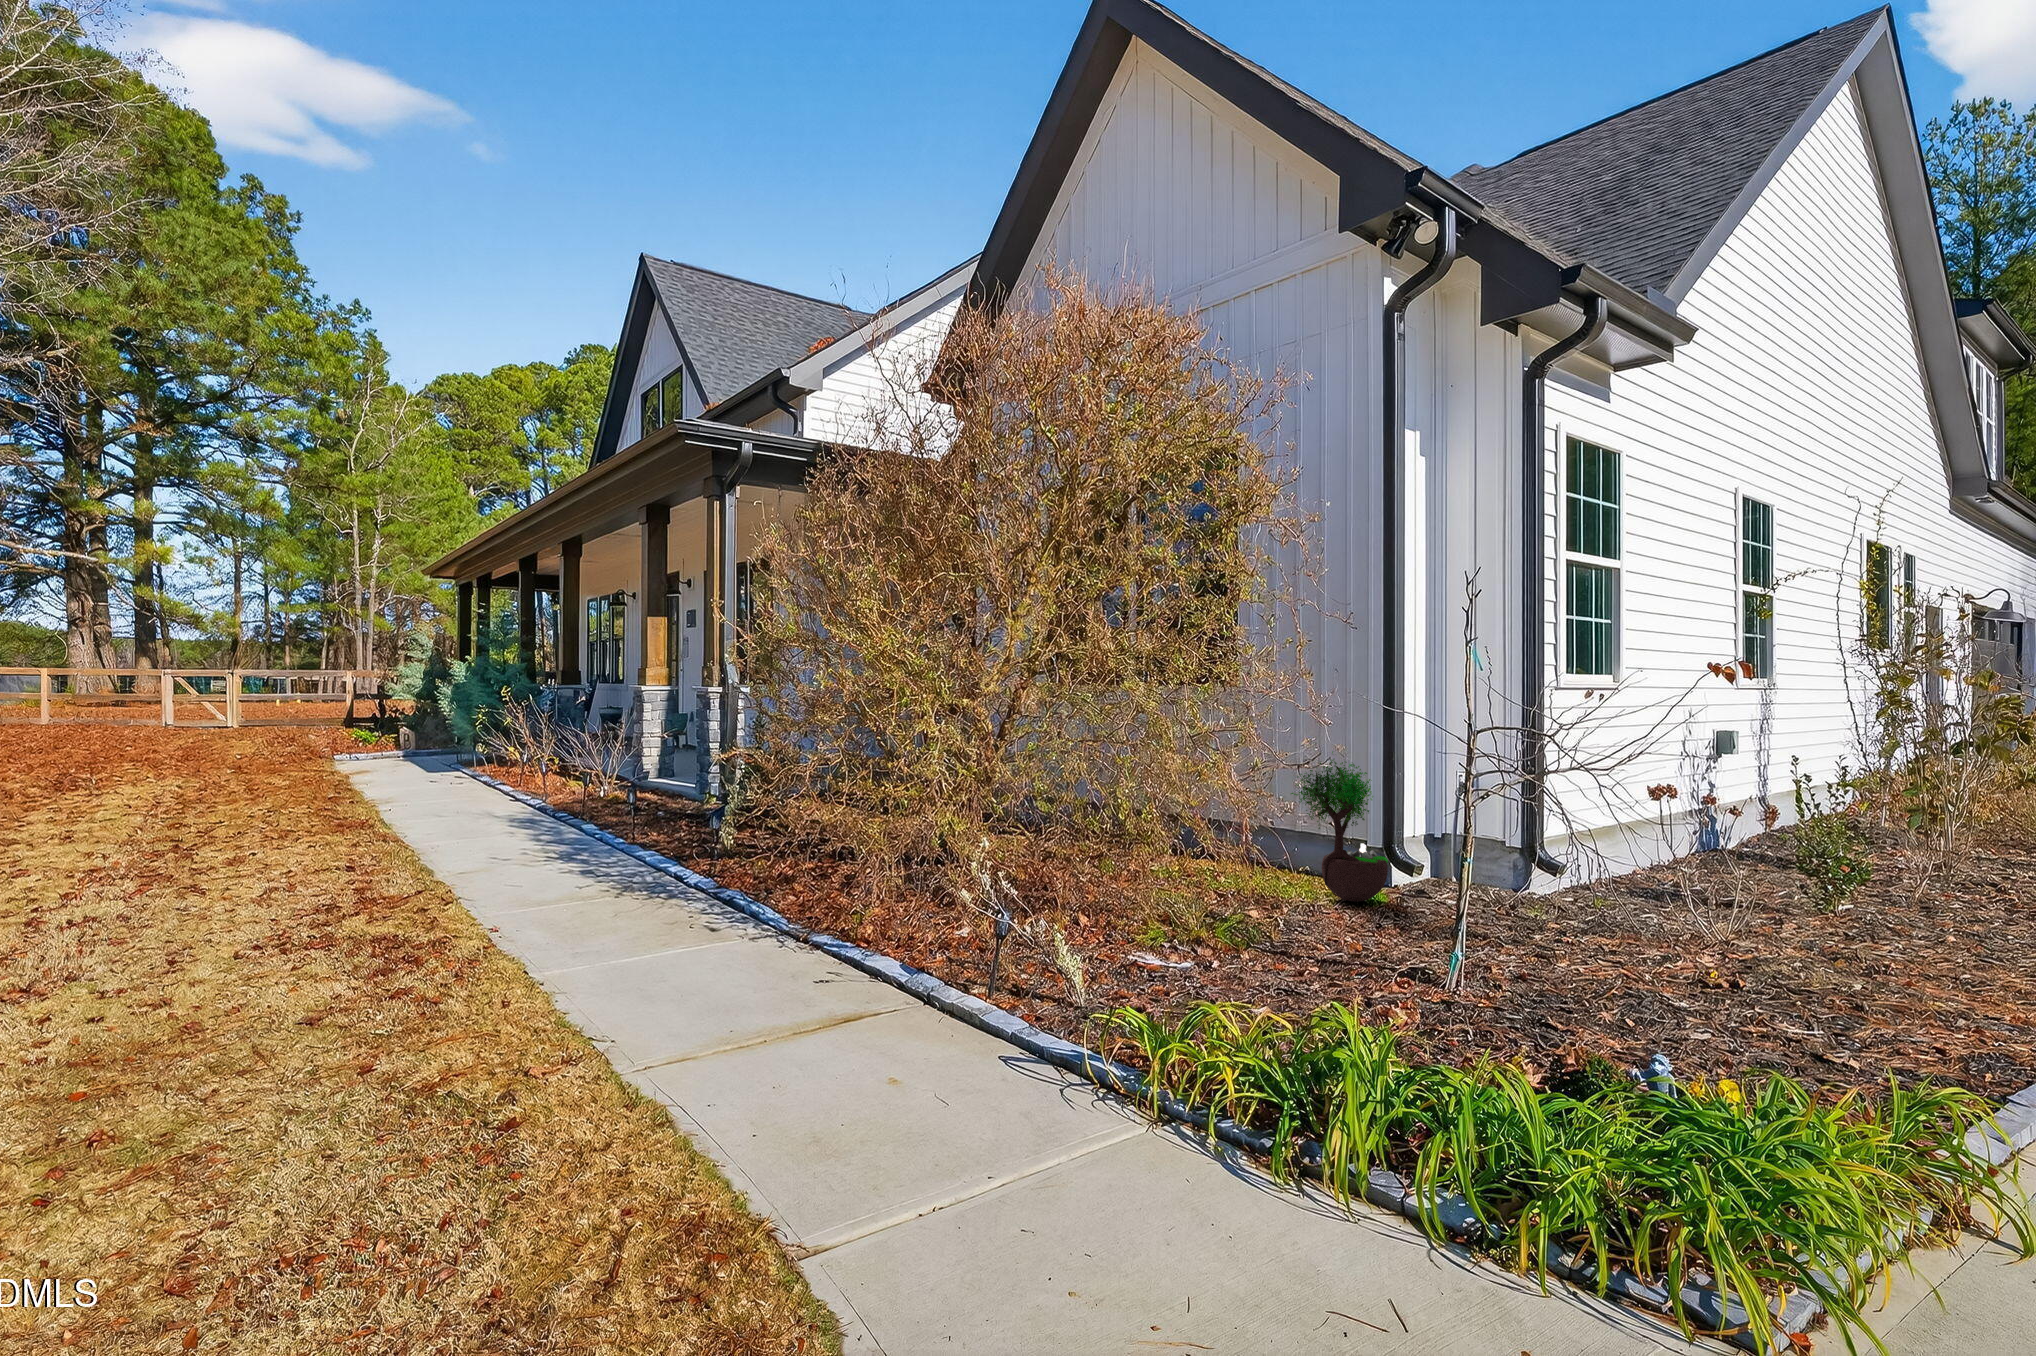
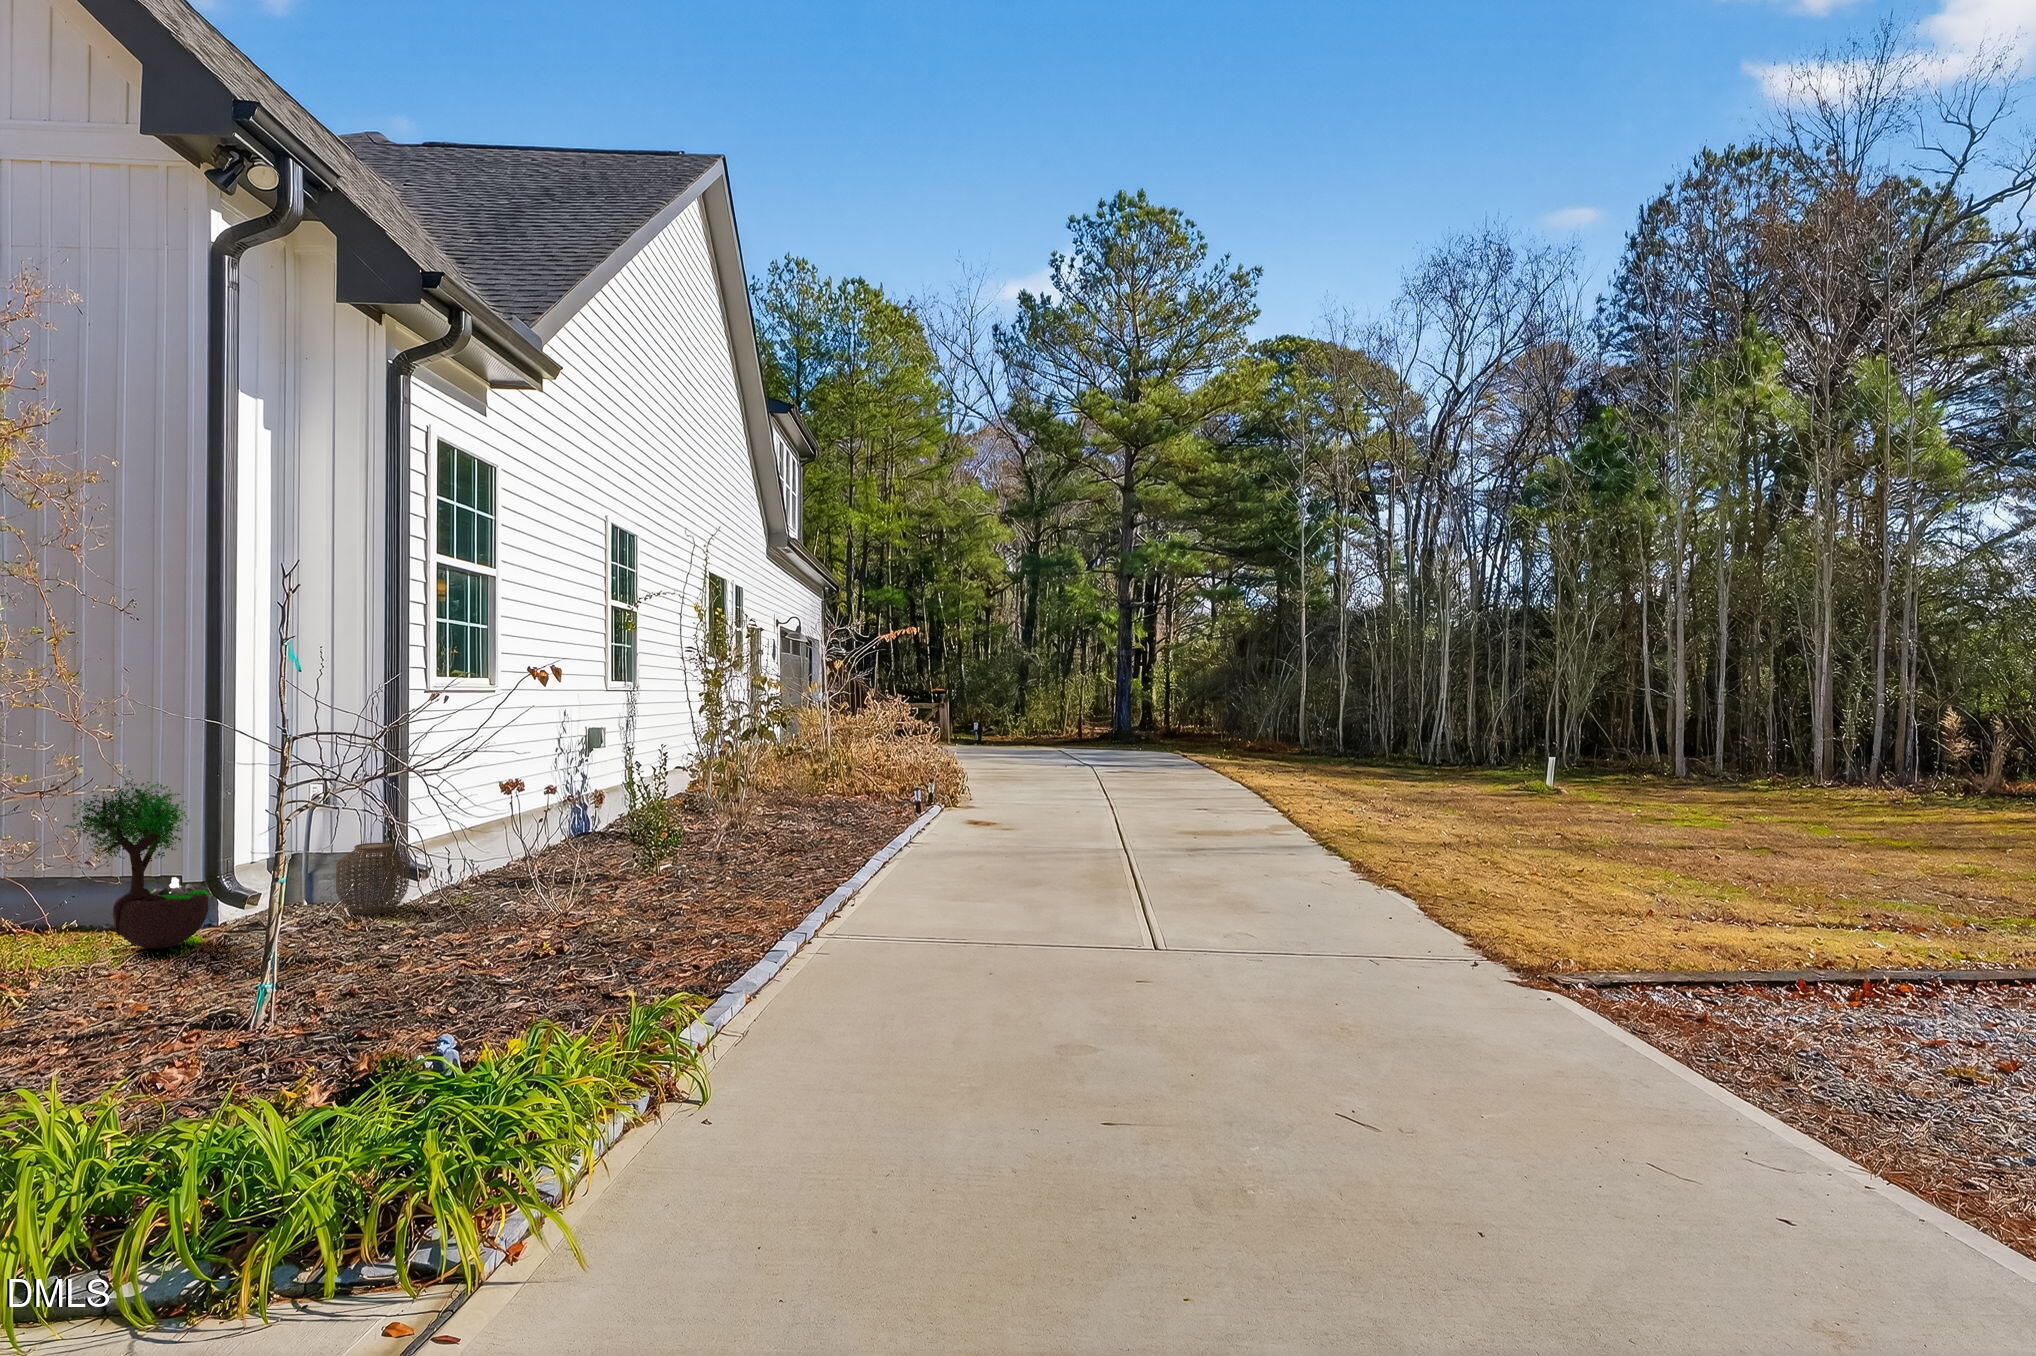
woven basket: none [1482,831,1547,898] -> present [336,843,409,915]

